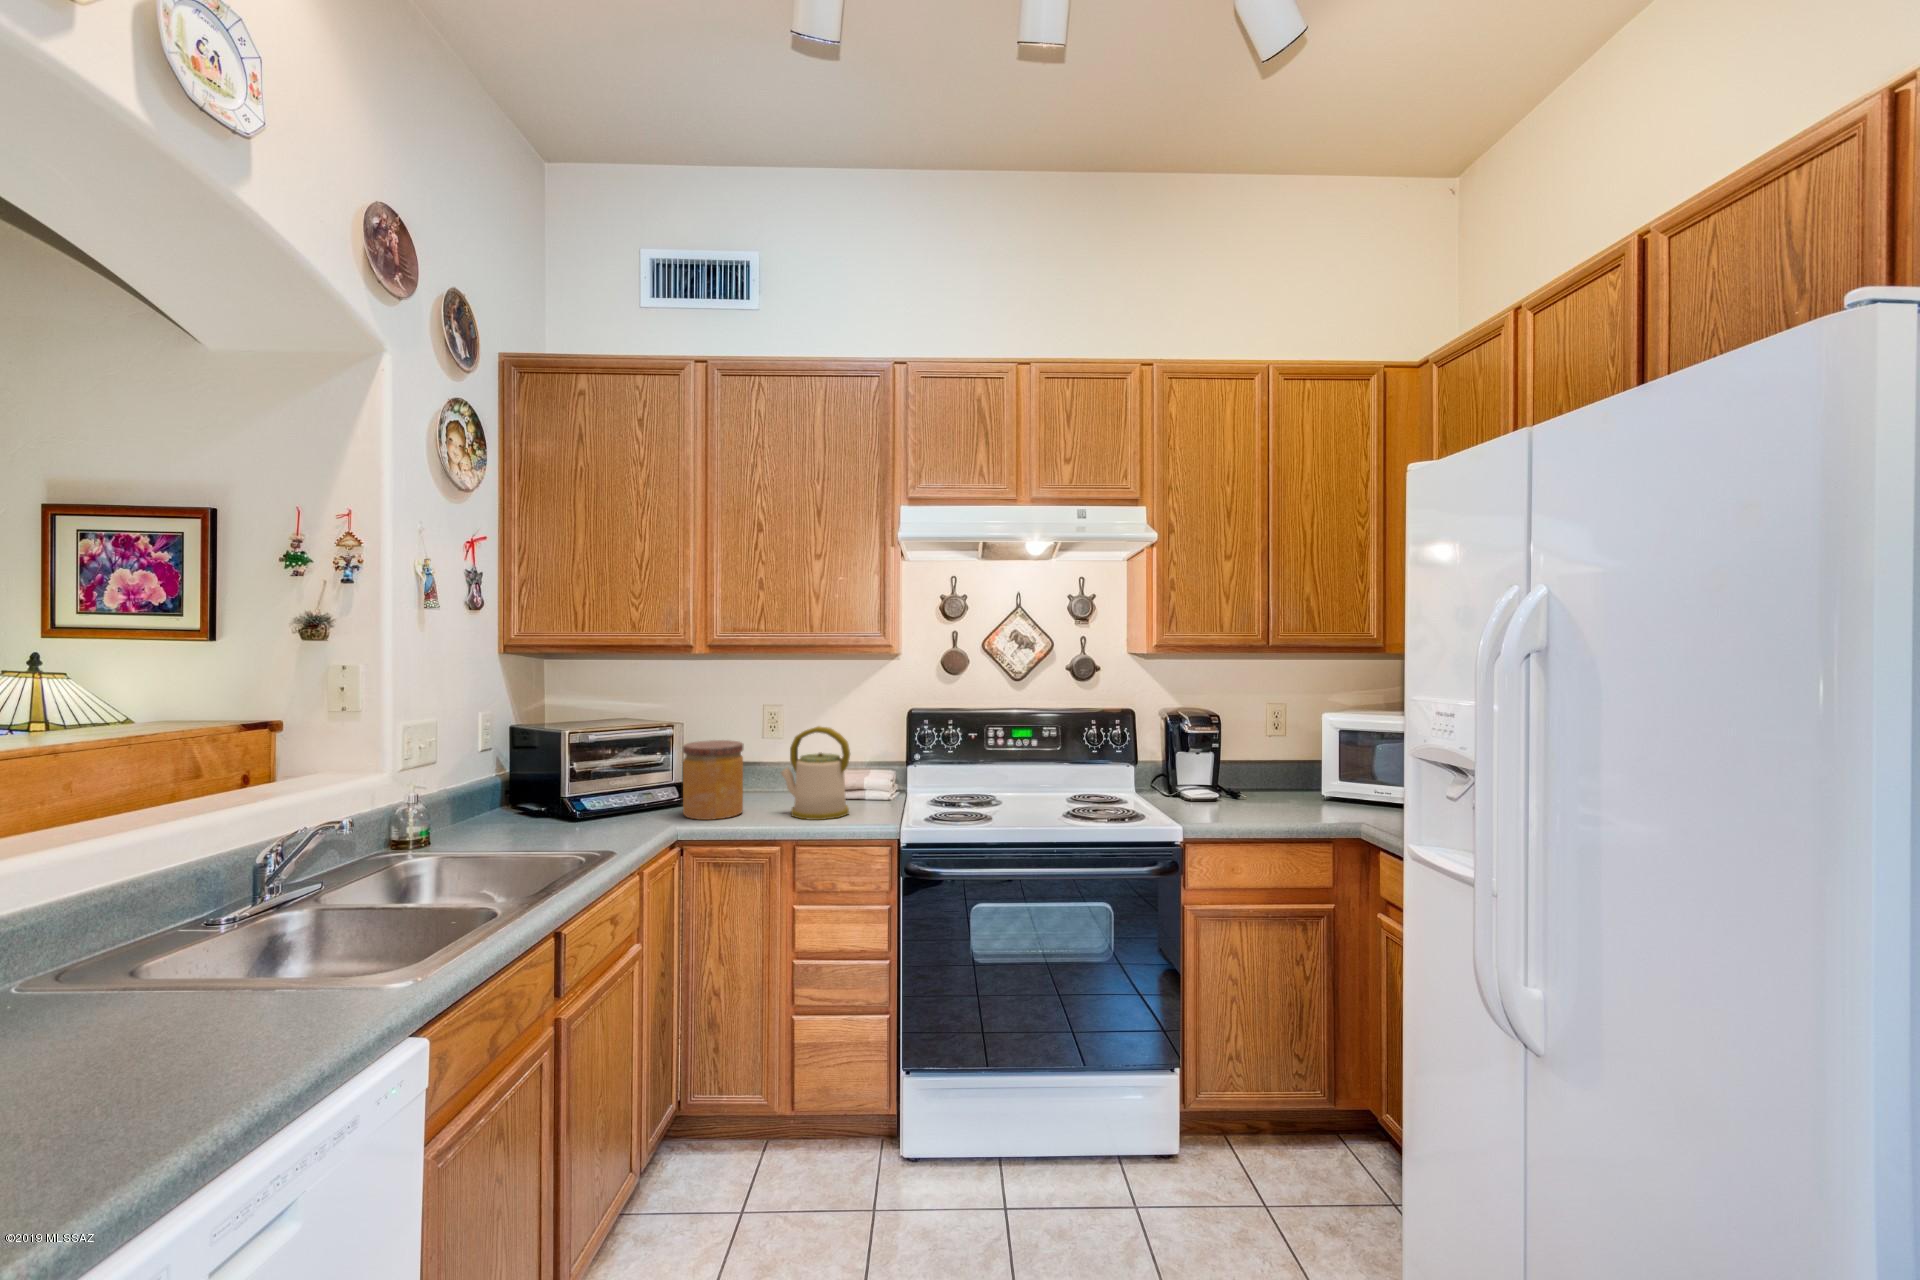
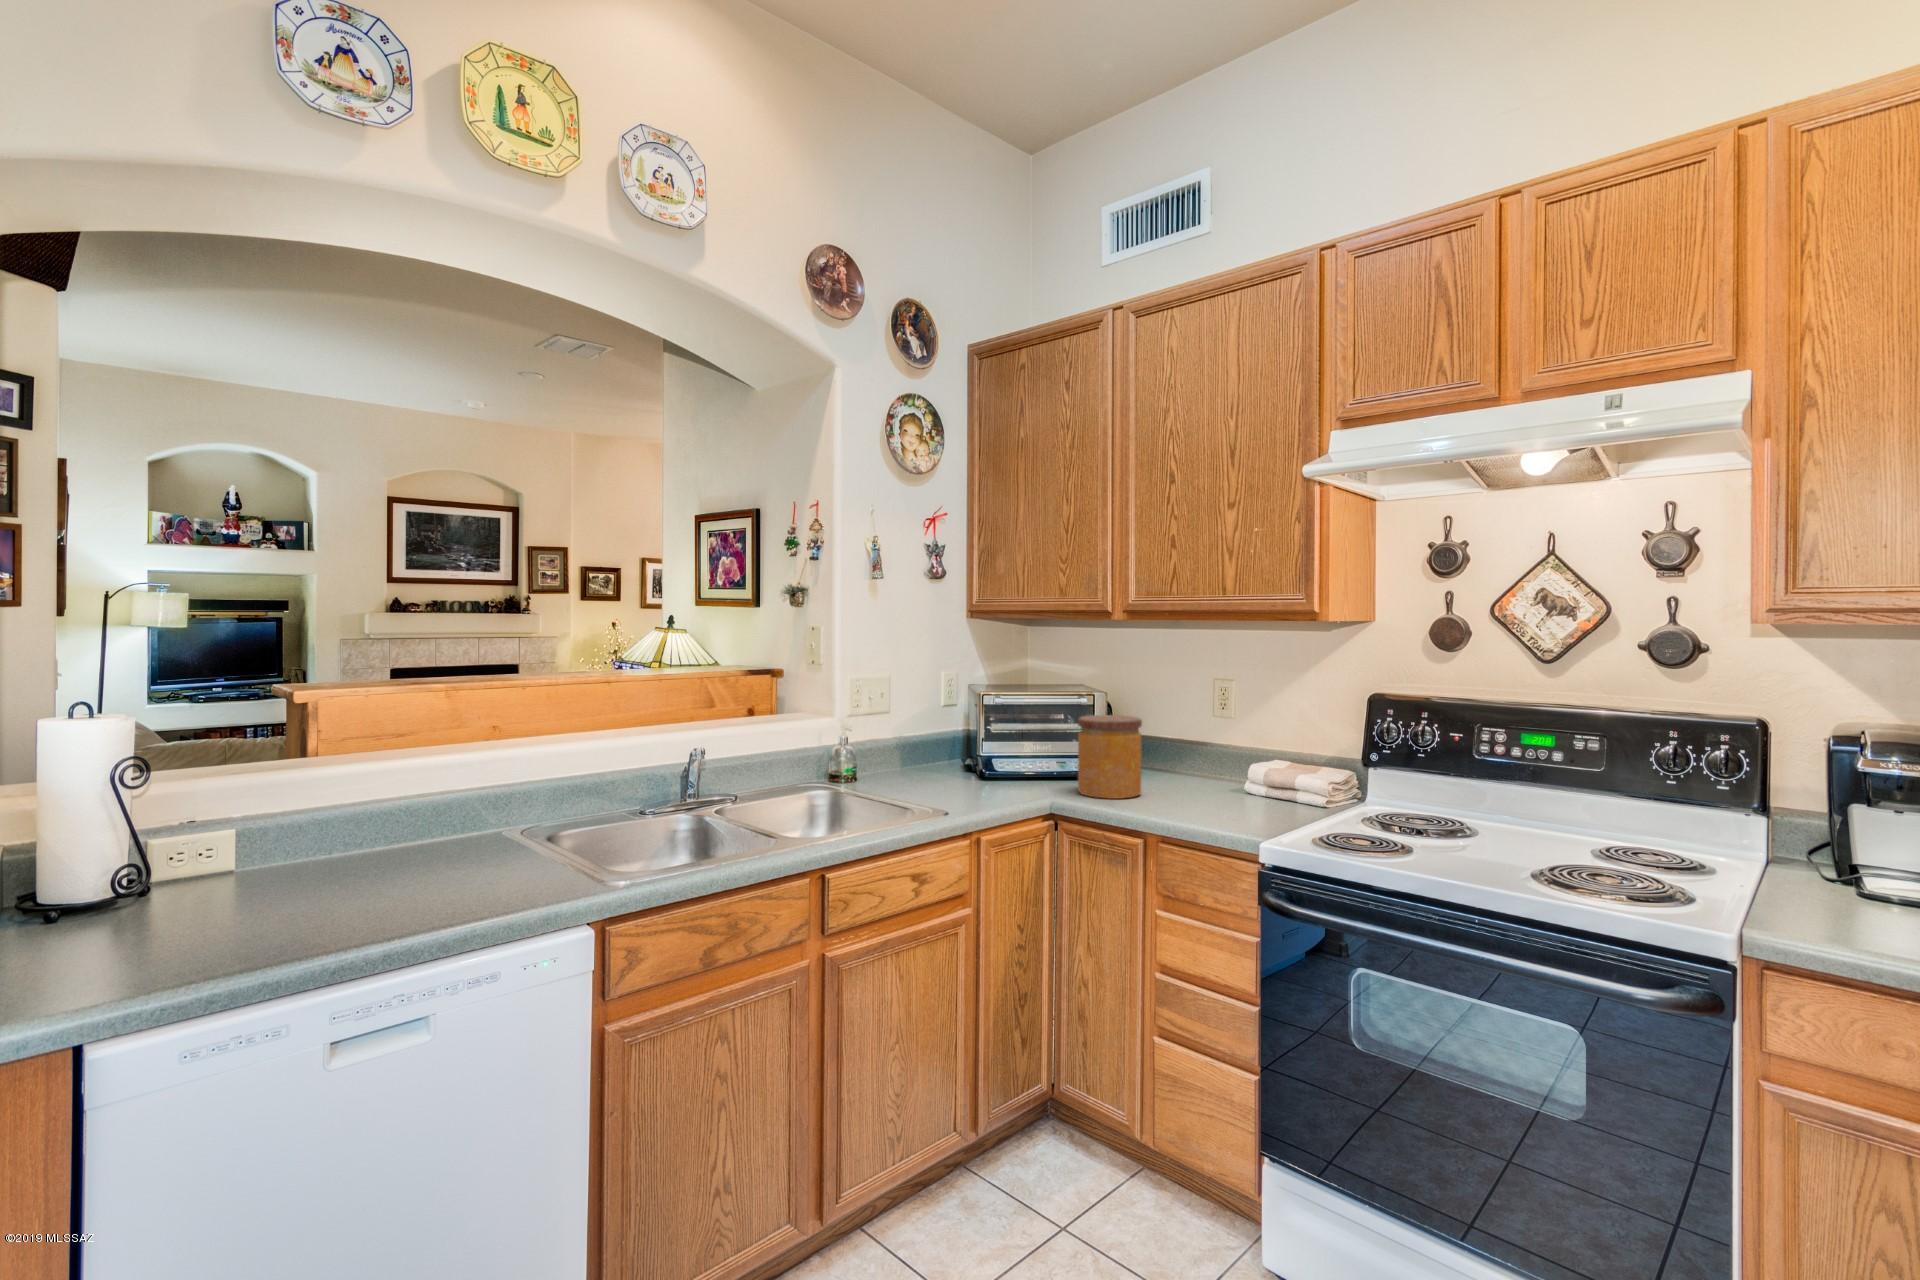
kettle: present [781,726,850,820] -> none [1174,706,1251,817]

